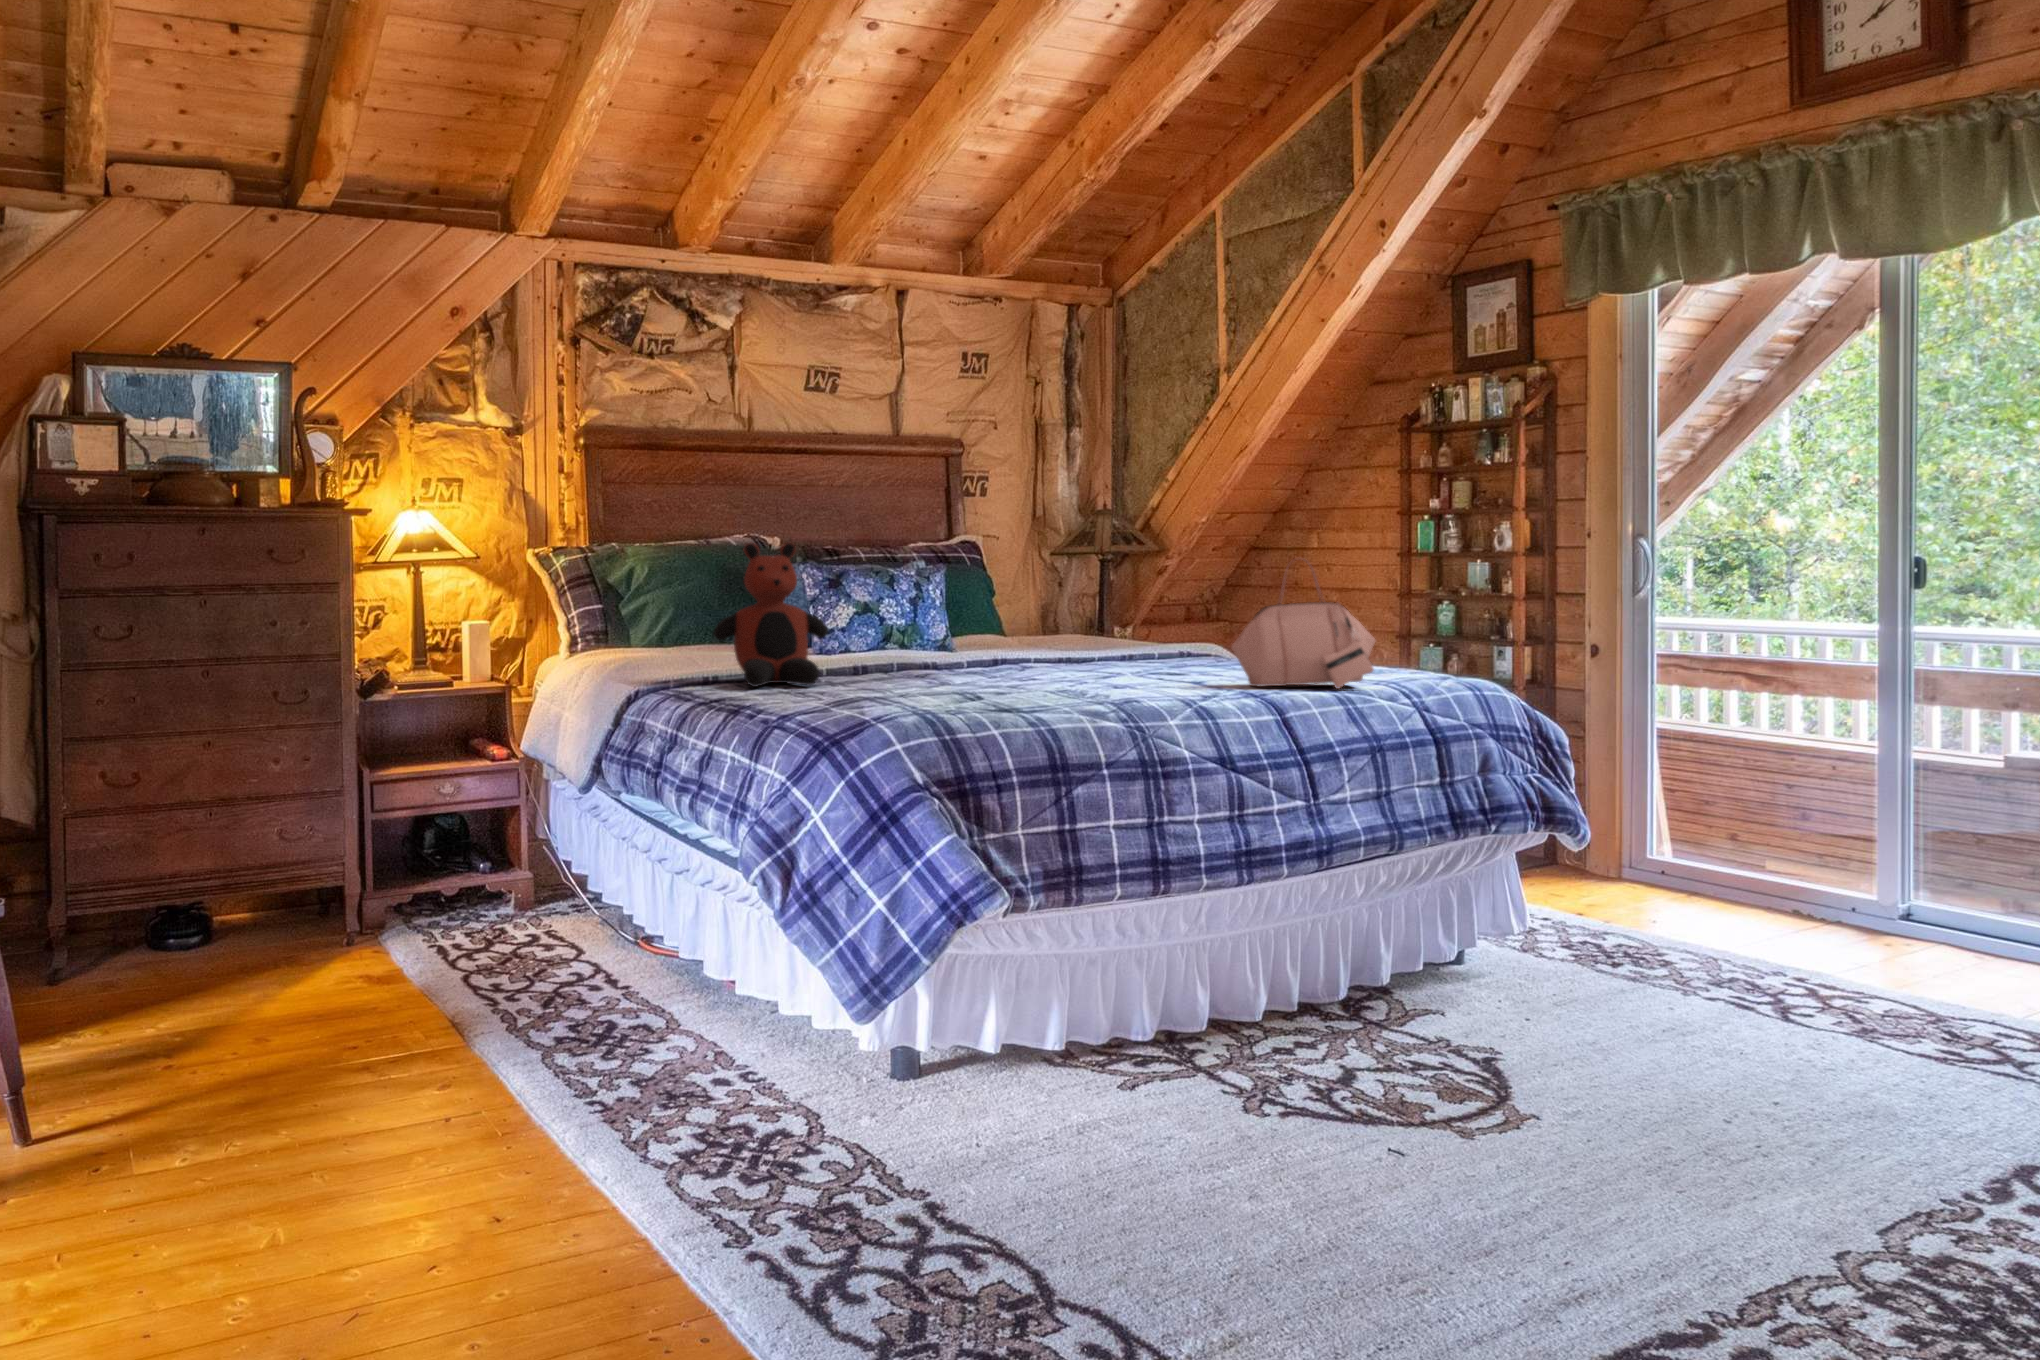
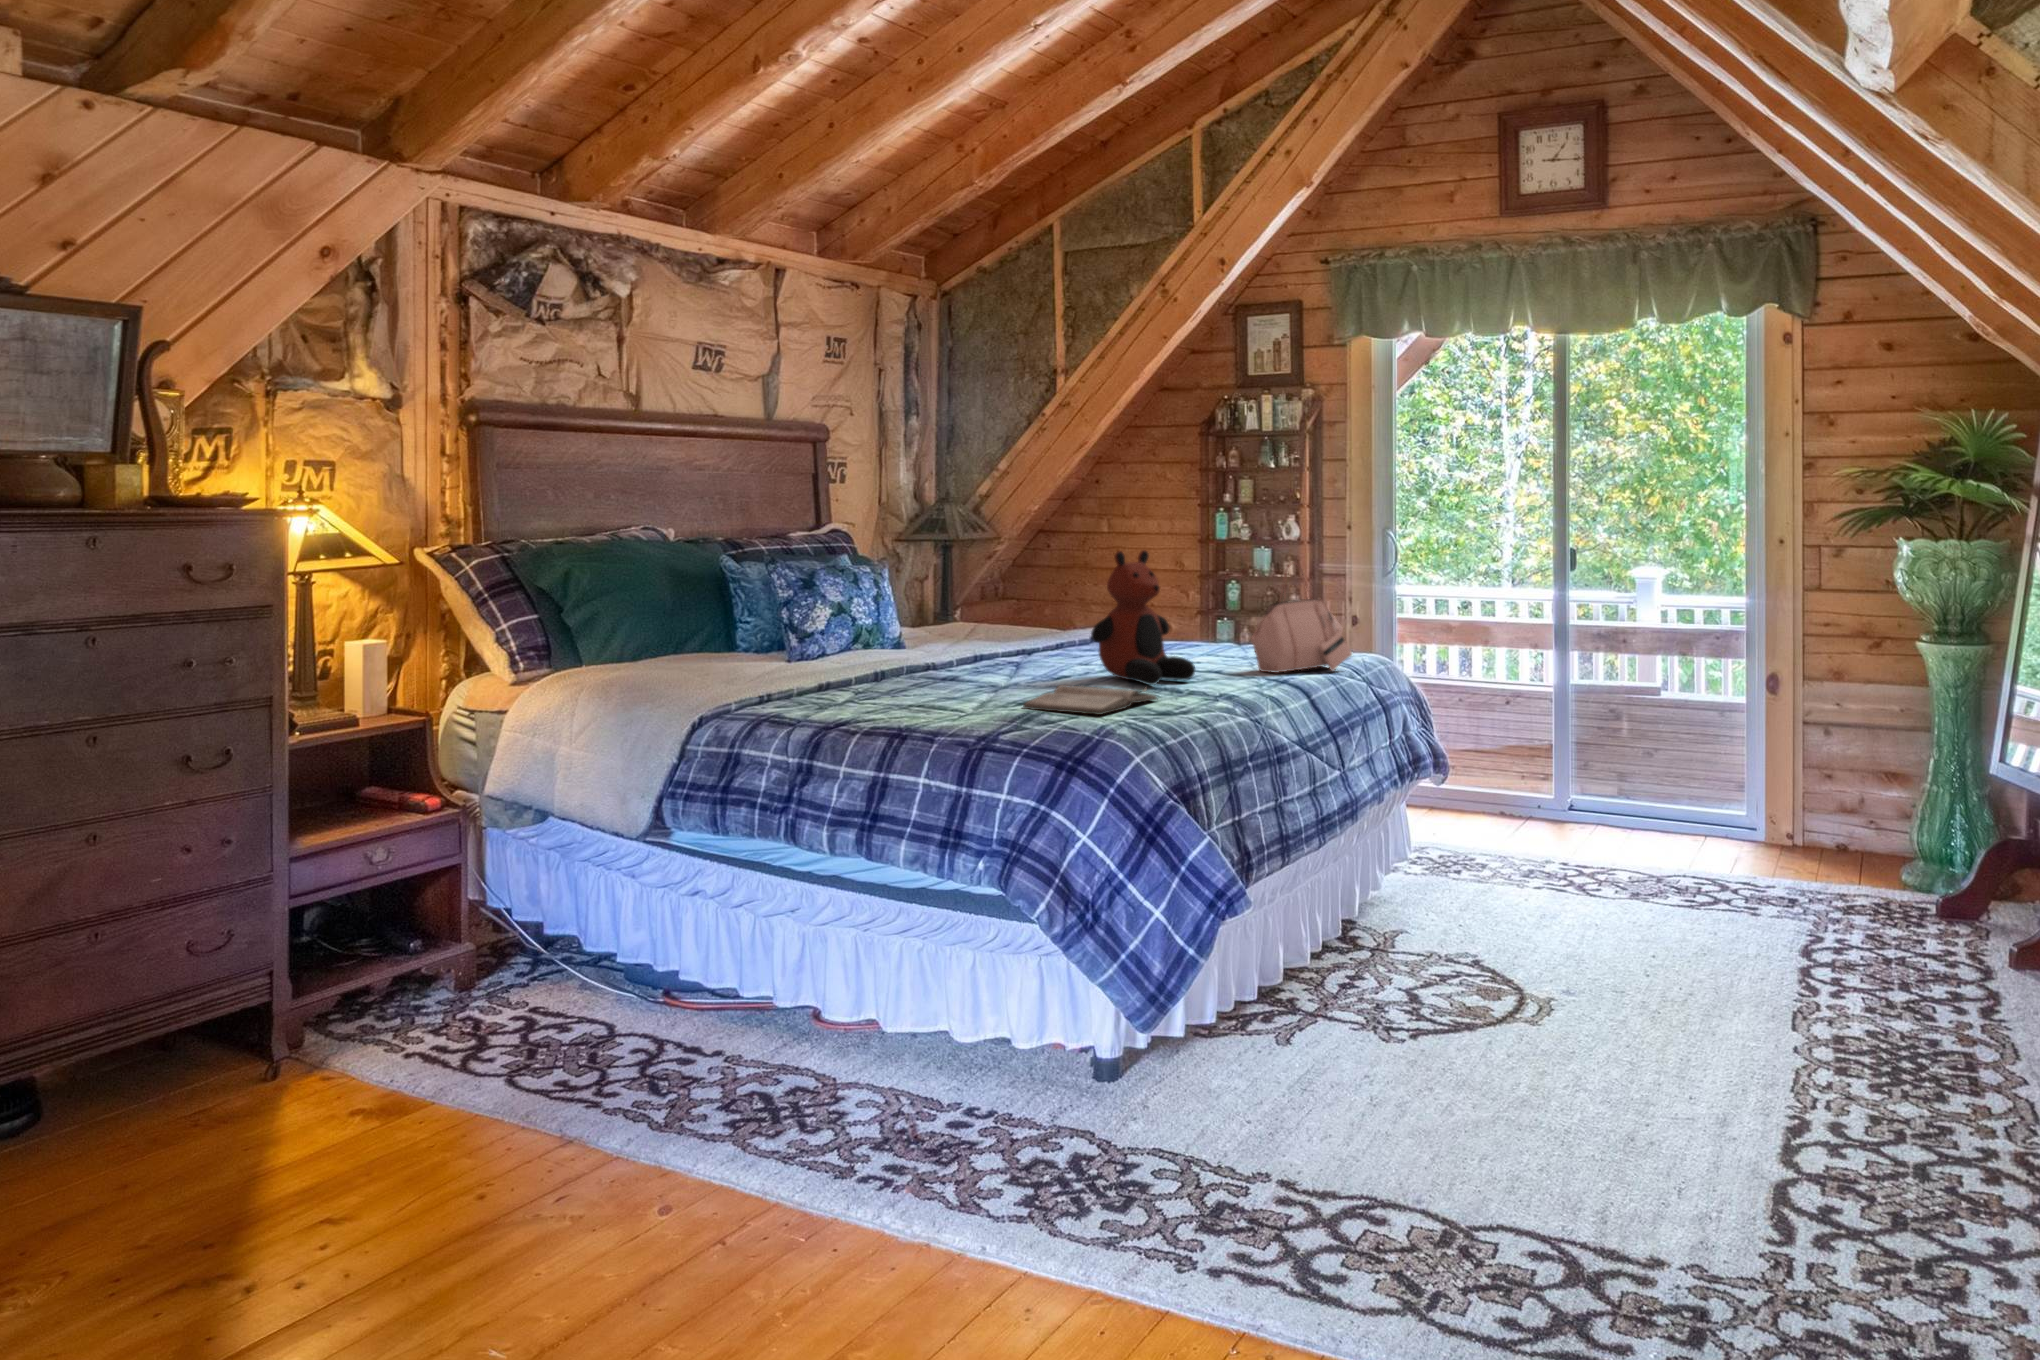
teddy bear: present [713,542,828,687] -> present [1091,550,1195,685]
diary: none [878,679,1035,705] -> present [1023,685,1158,715]

